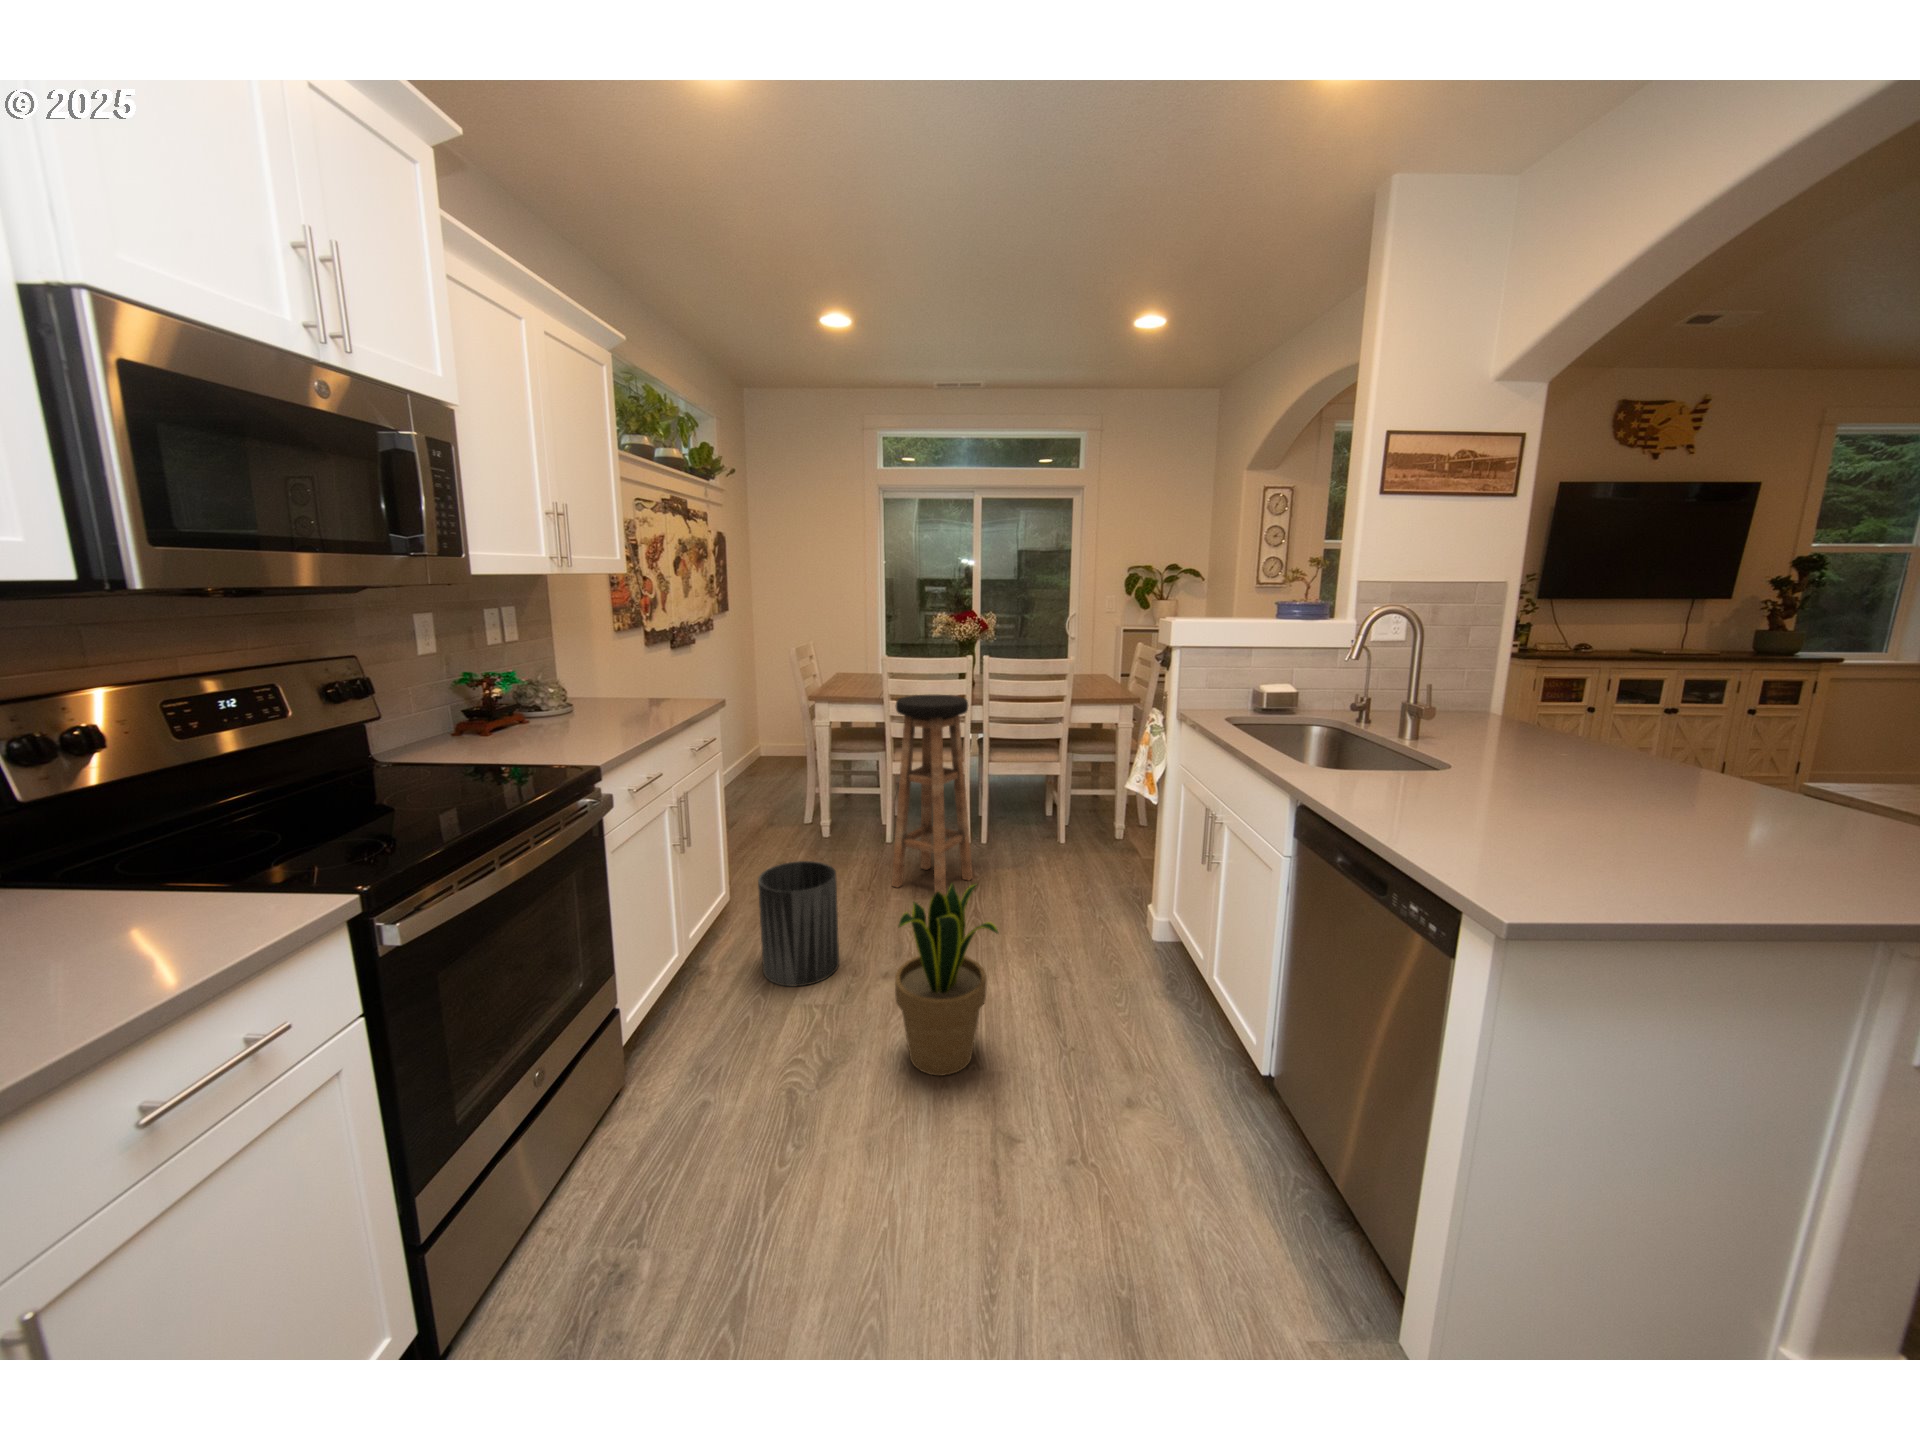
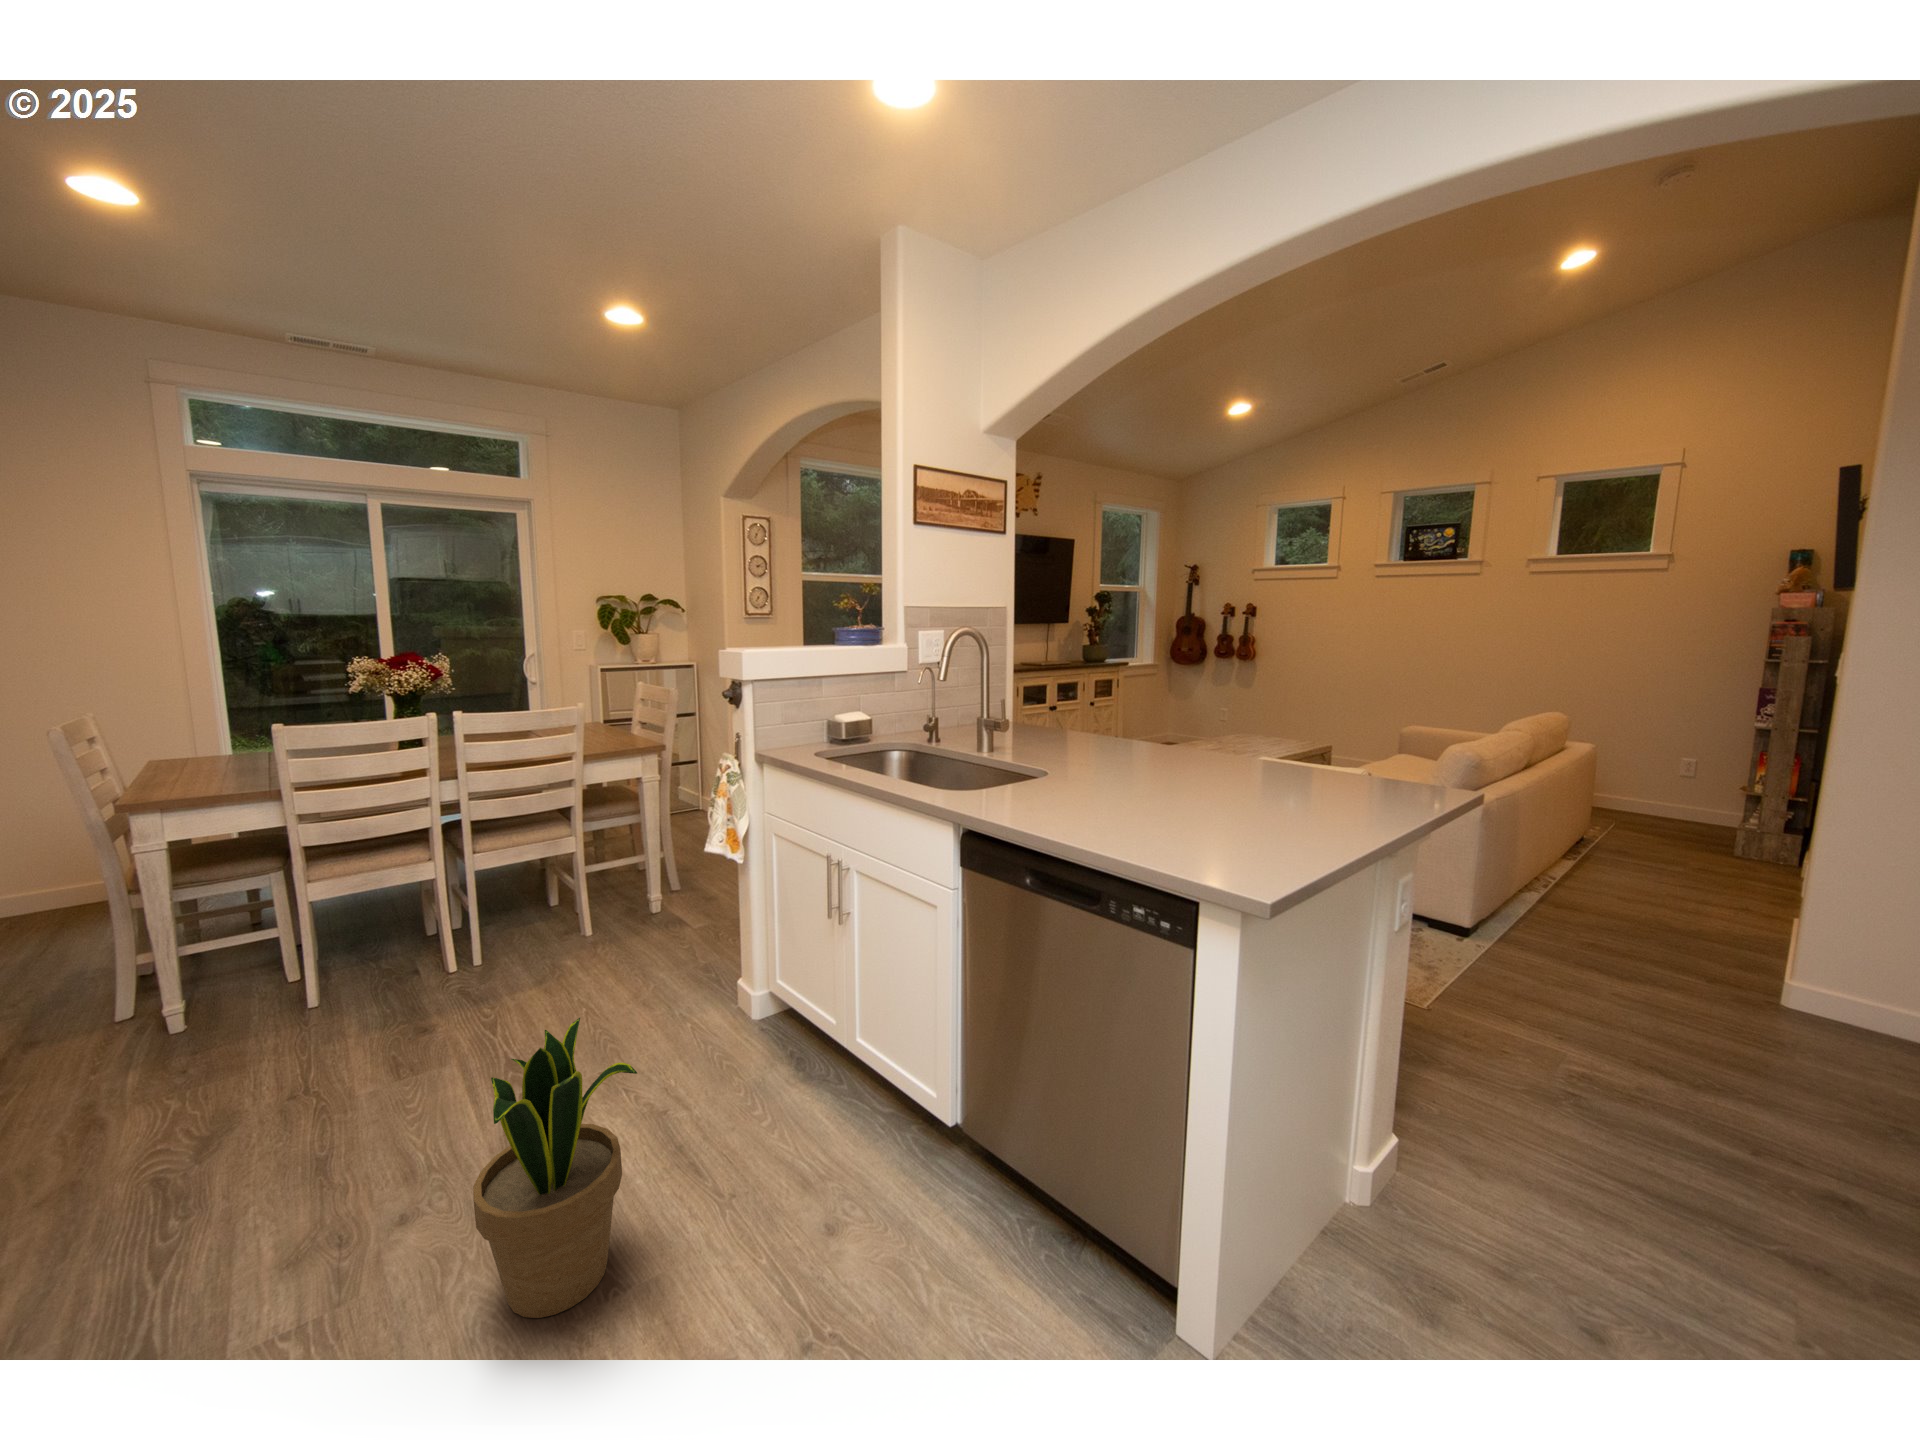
bar stool: present [892,695,973,896] -> none [327,773,487,1076]
trash can: present [758,861,839,986] -> none [96,1081,304,1334]

